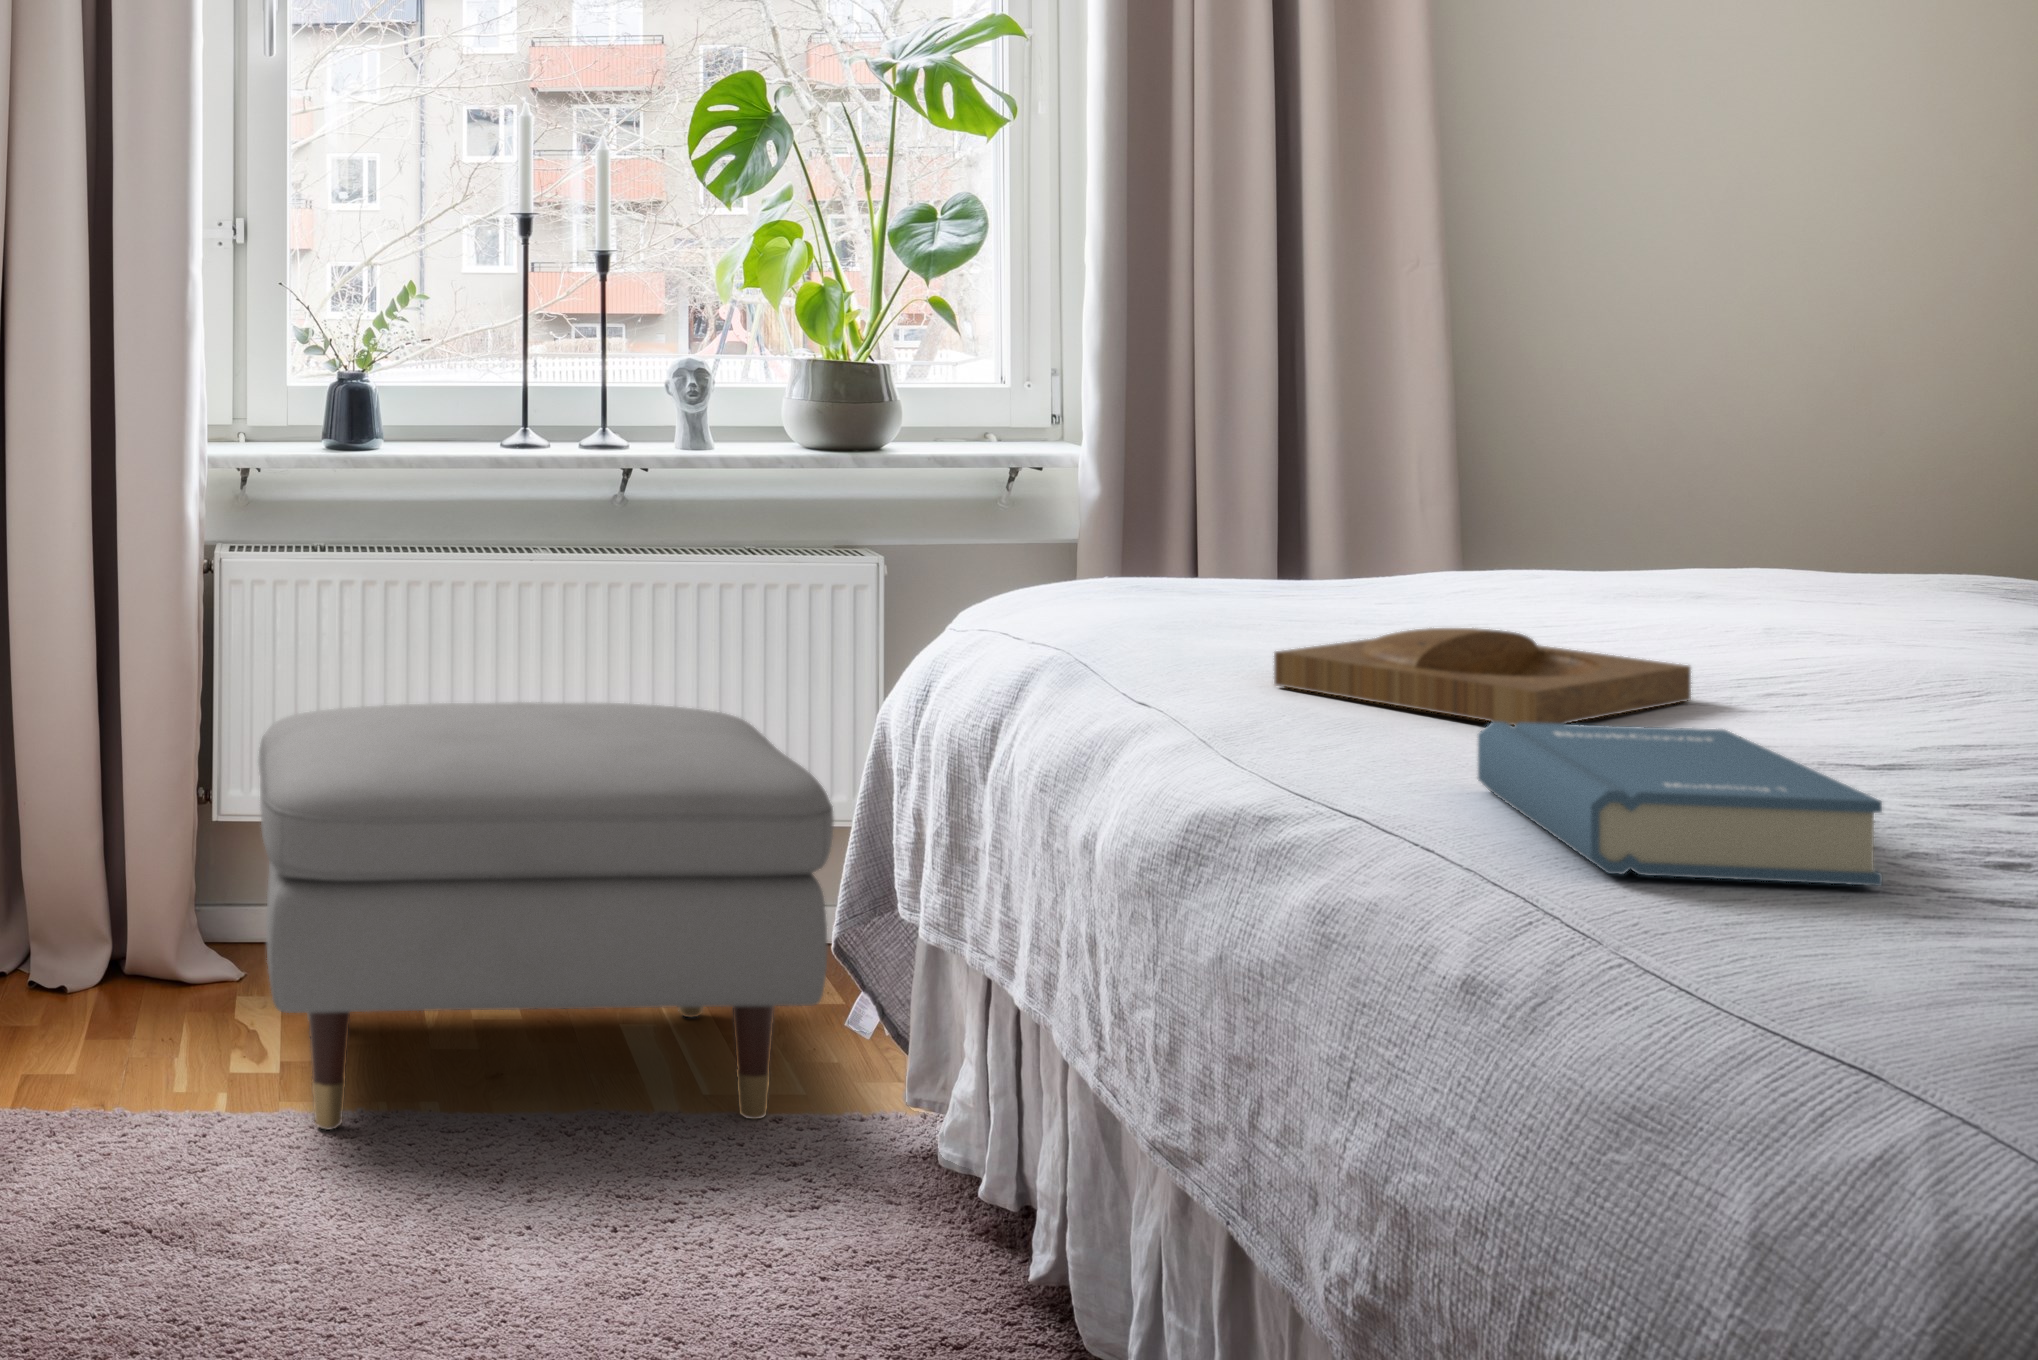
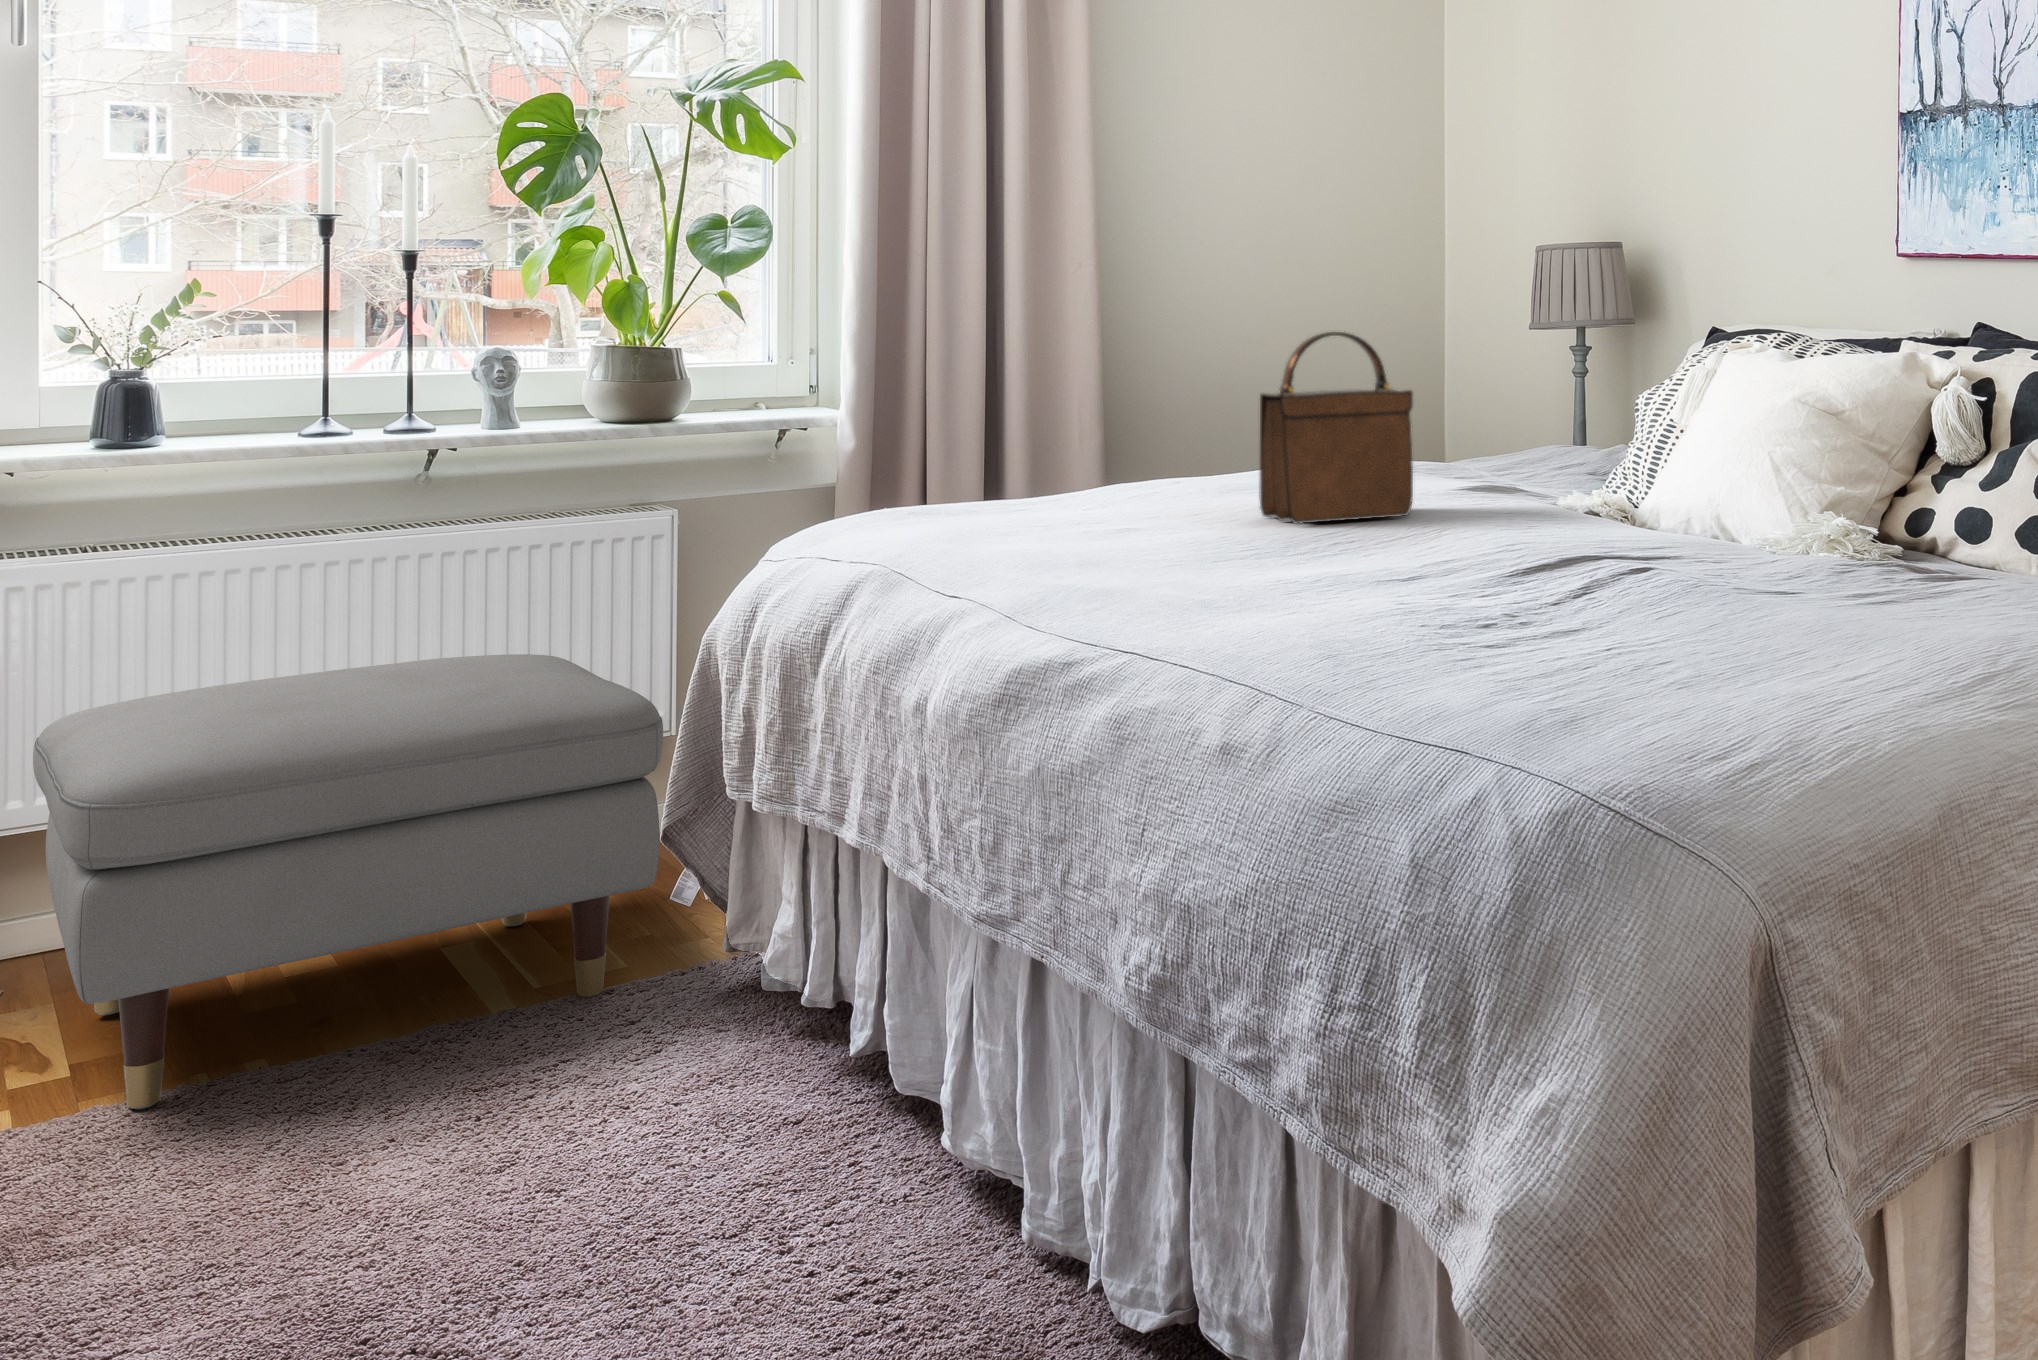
handbag: none [1635,370,1909,662] -> present [1259,332,1413,524]
tray: present [1274,628,1691,725] -> none [1045,516,1305,579]
hardback book: present [1478,722,1882,886] -> none [1201,563,1443,662]

